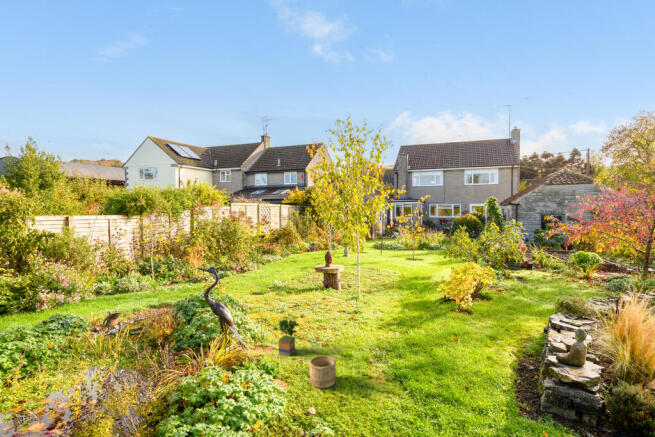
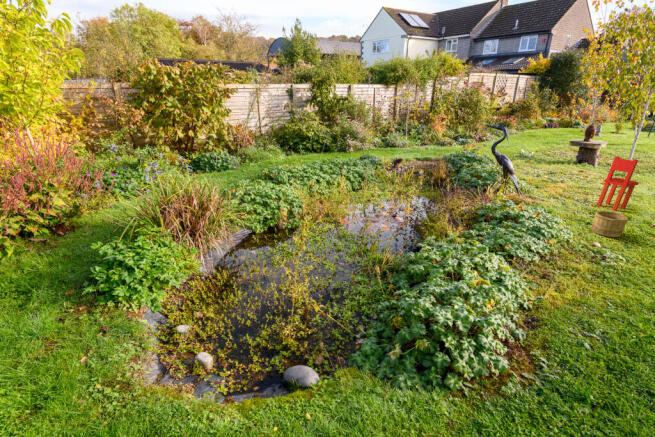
chair: none [322,290,348,344] -> present [597,157,639,211]
potted tree: present [279,320,299,356] -> none [549,178,579,209]

